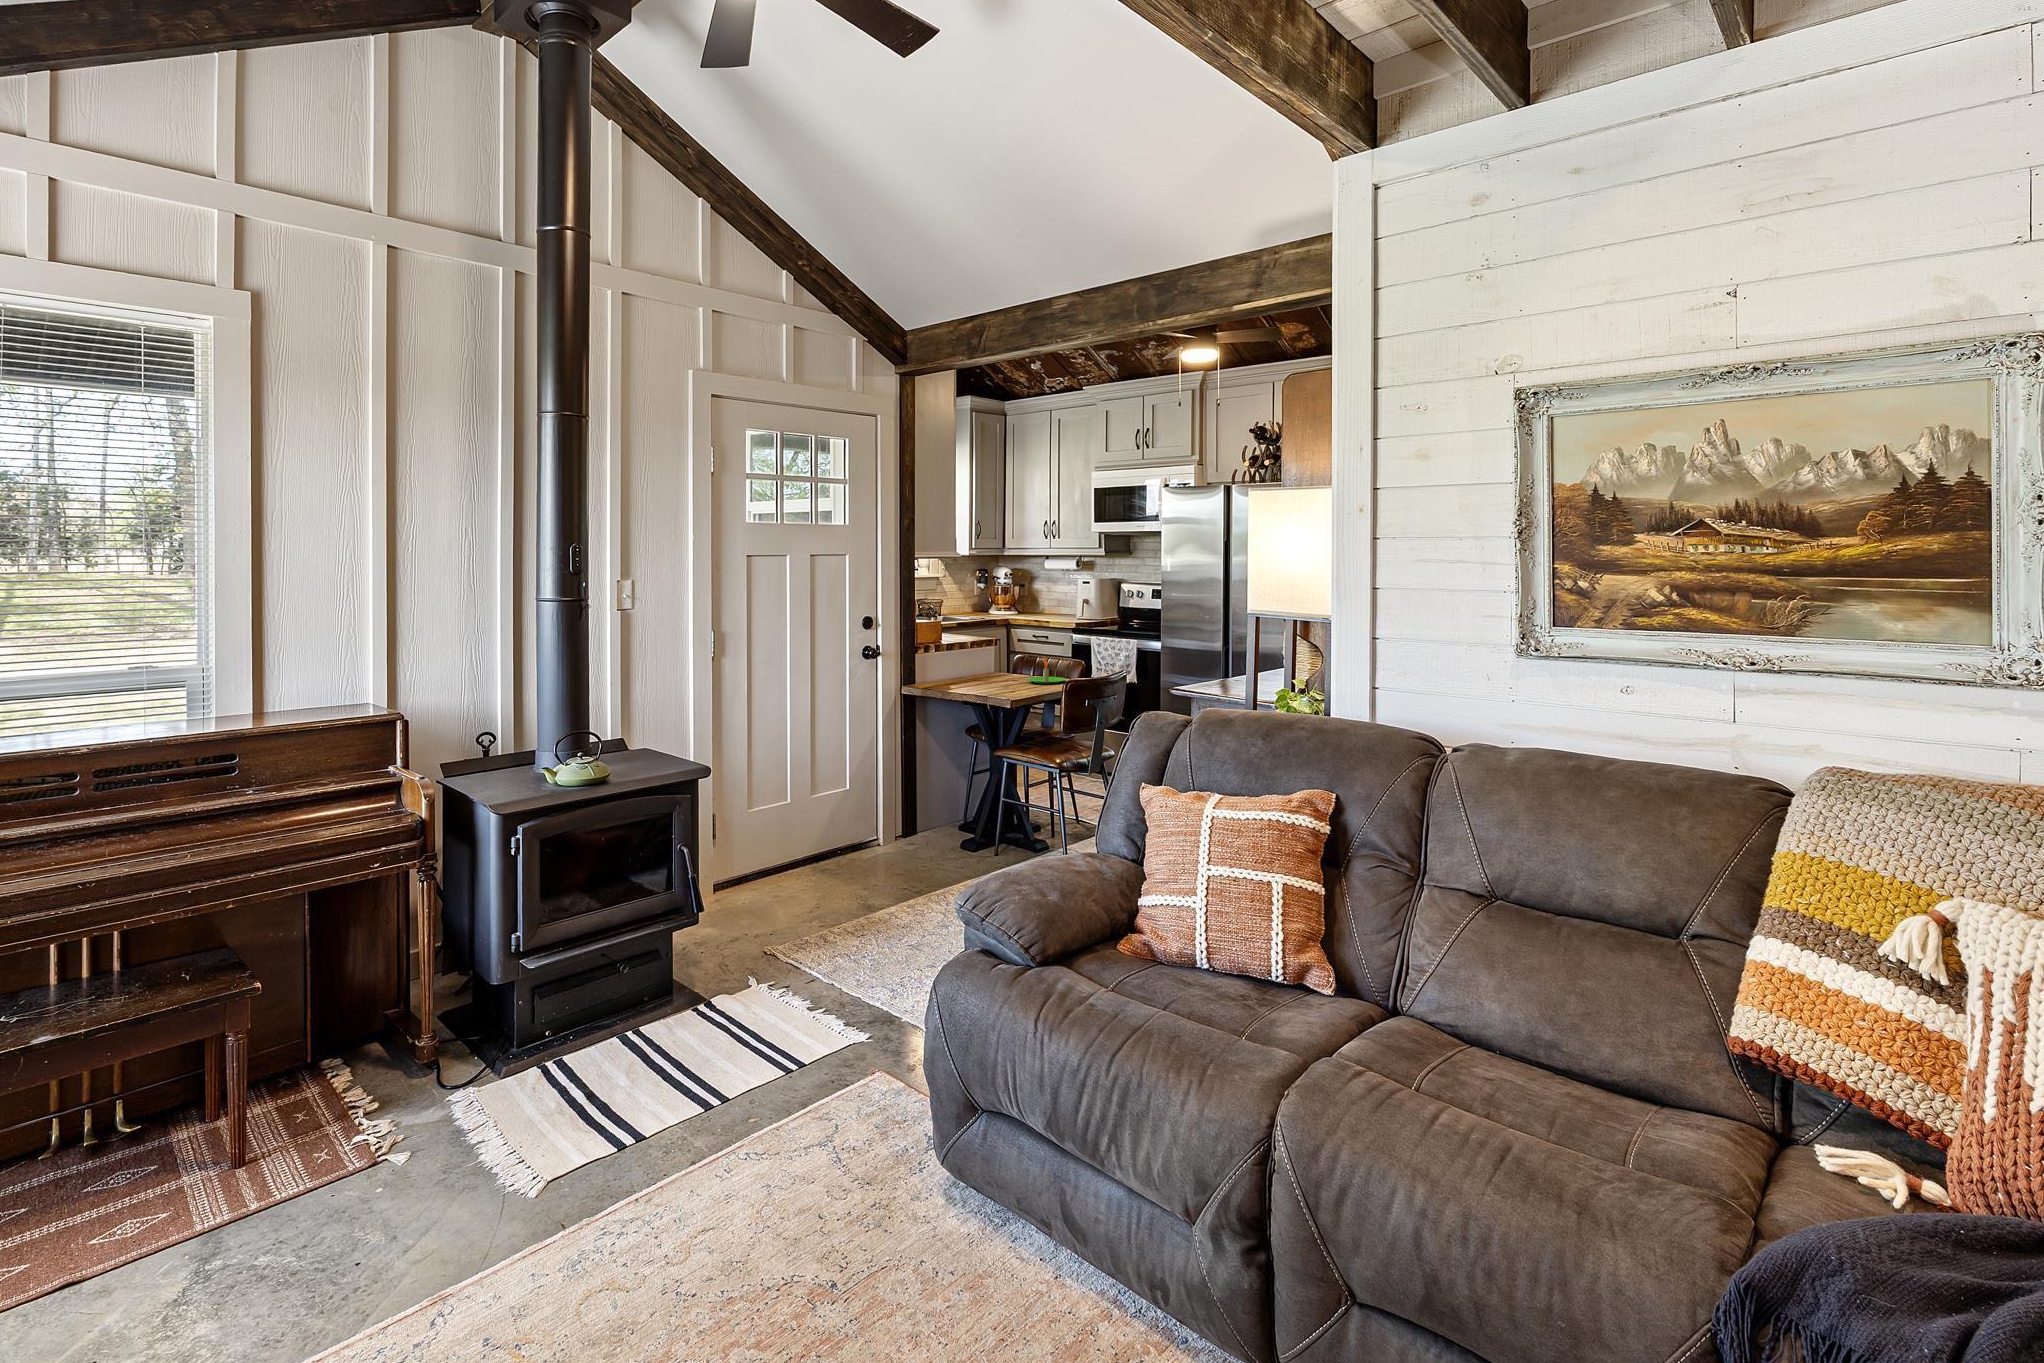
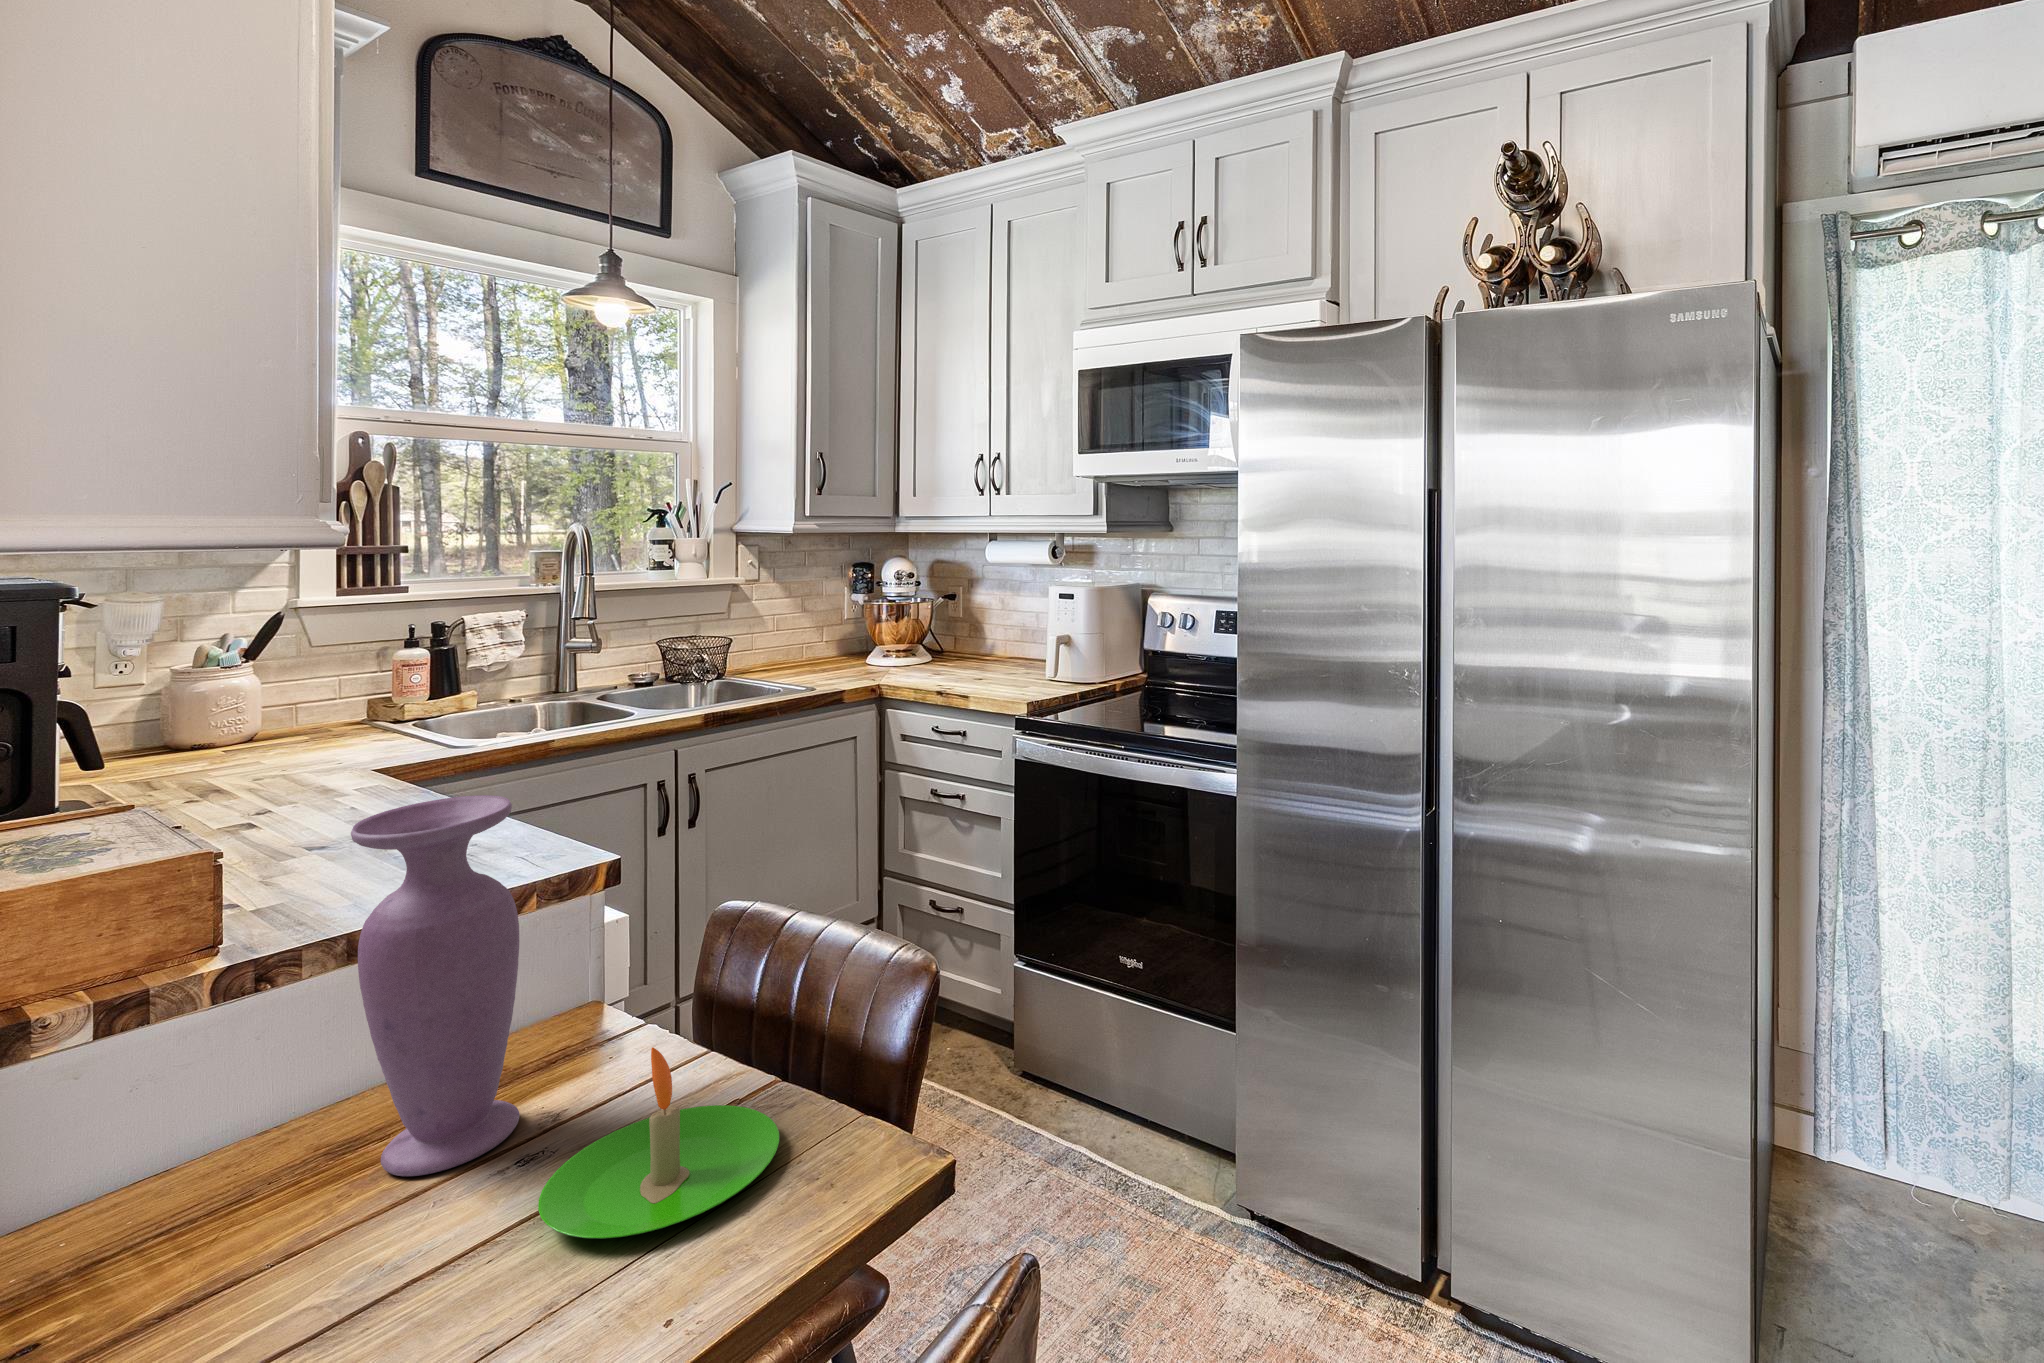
vase: none [982,612,1008,682] -> present [351,795,520,1176]

